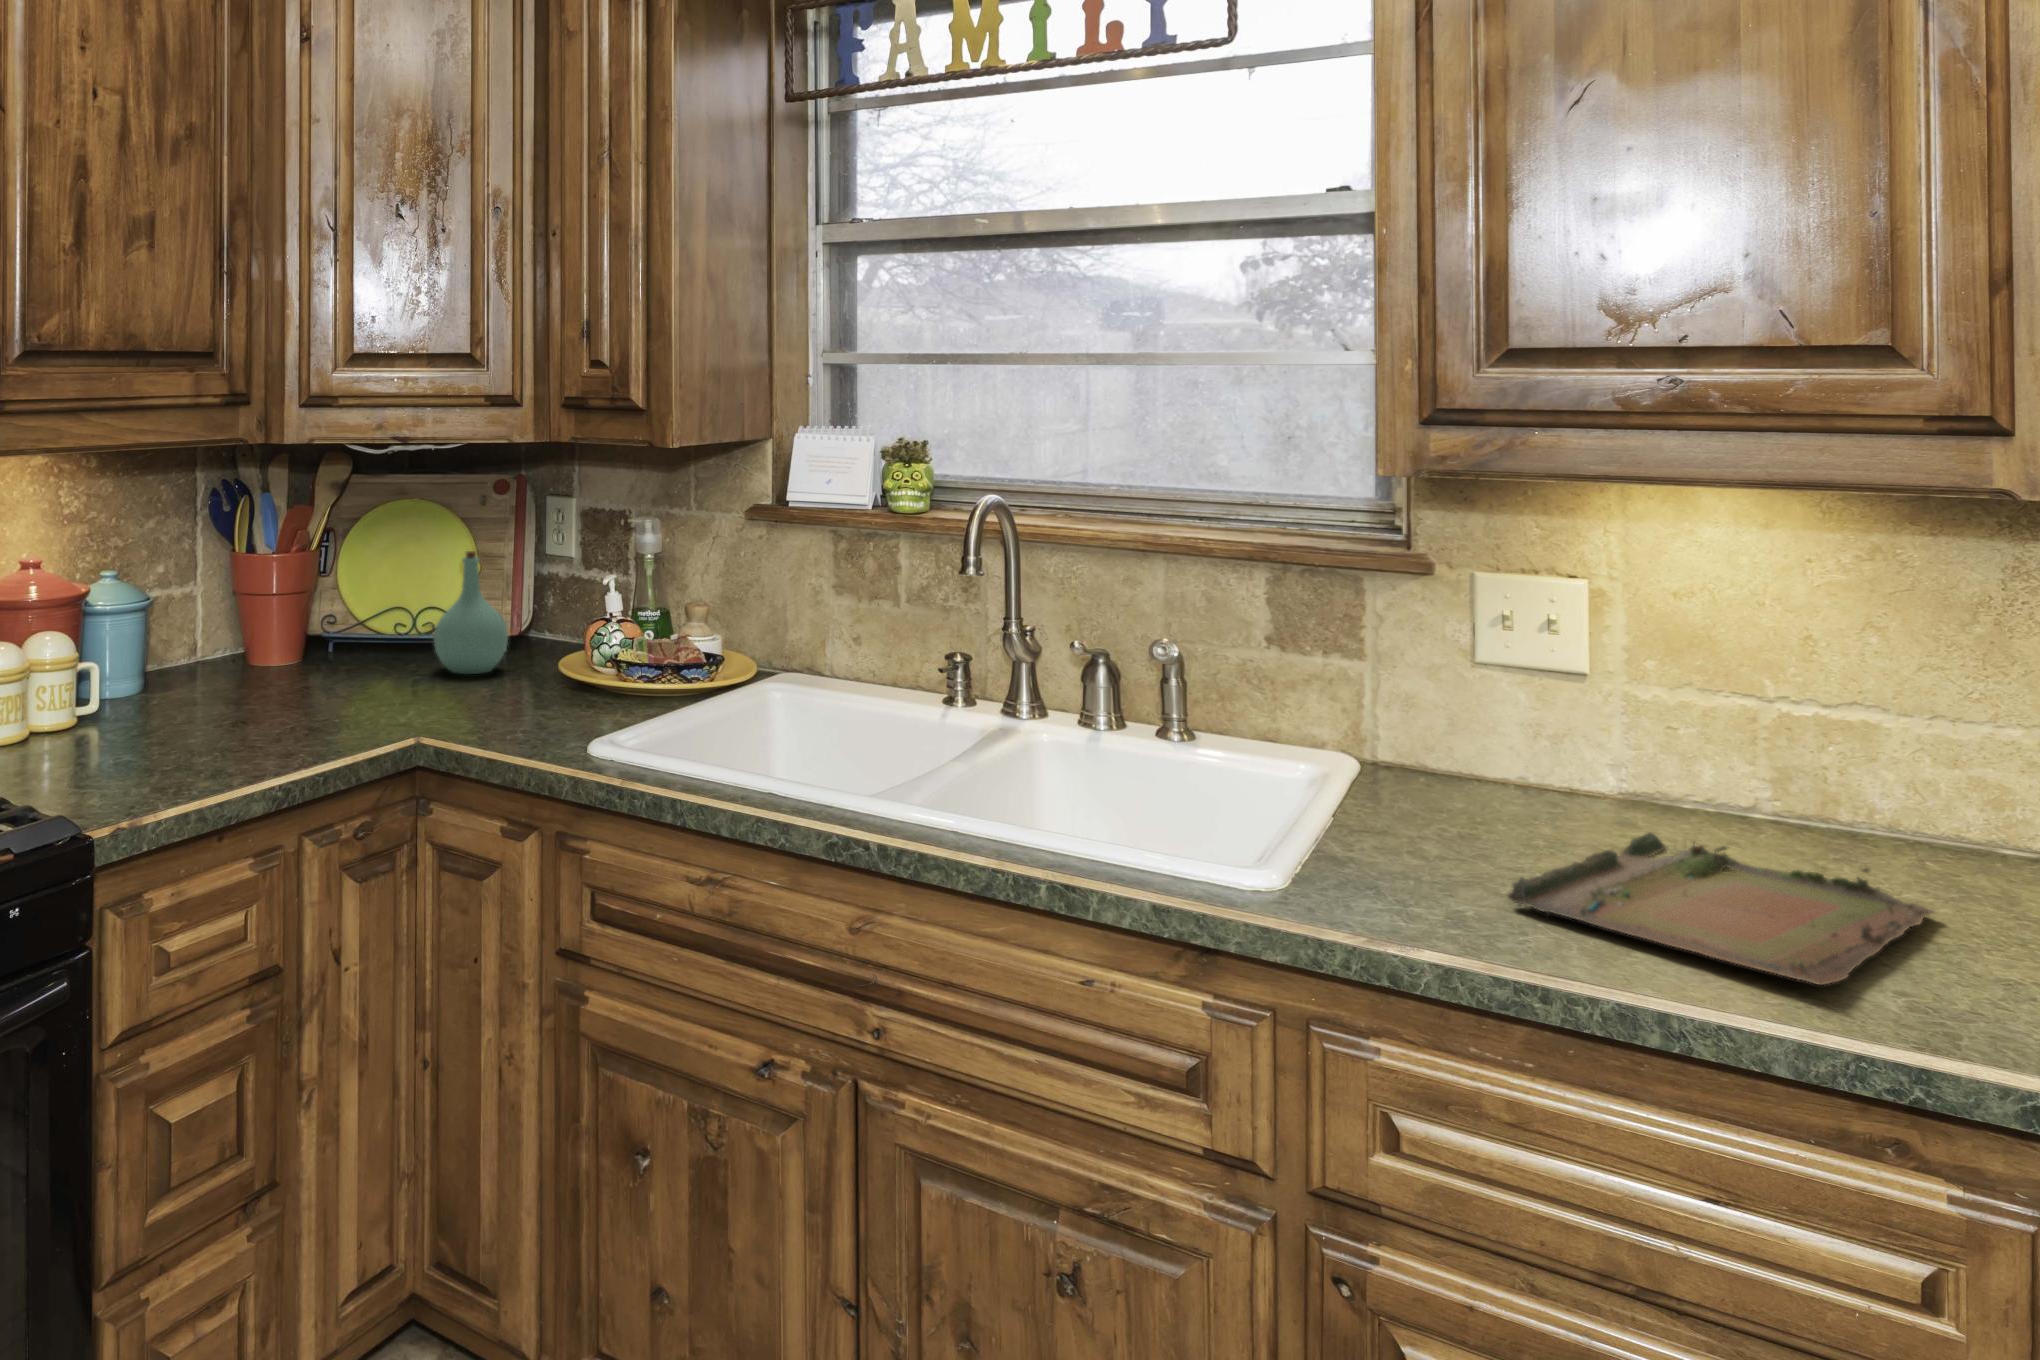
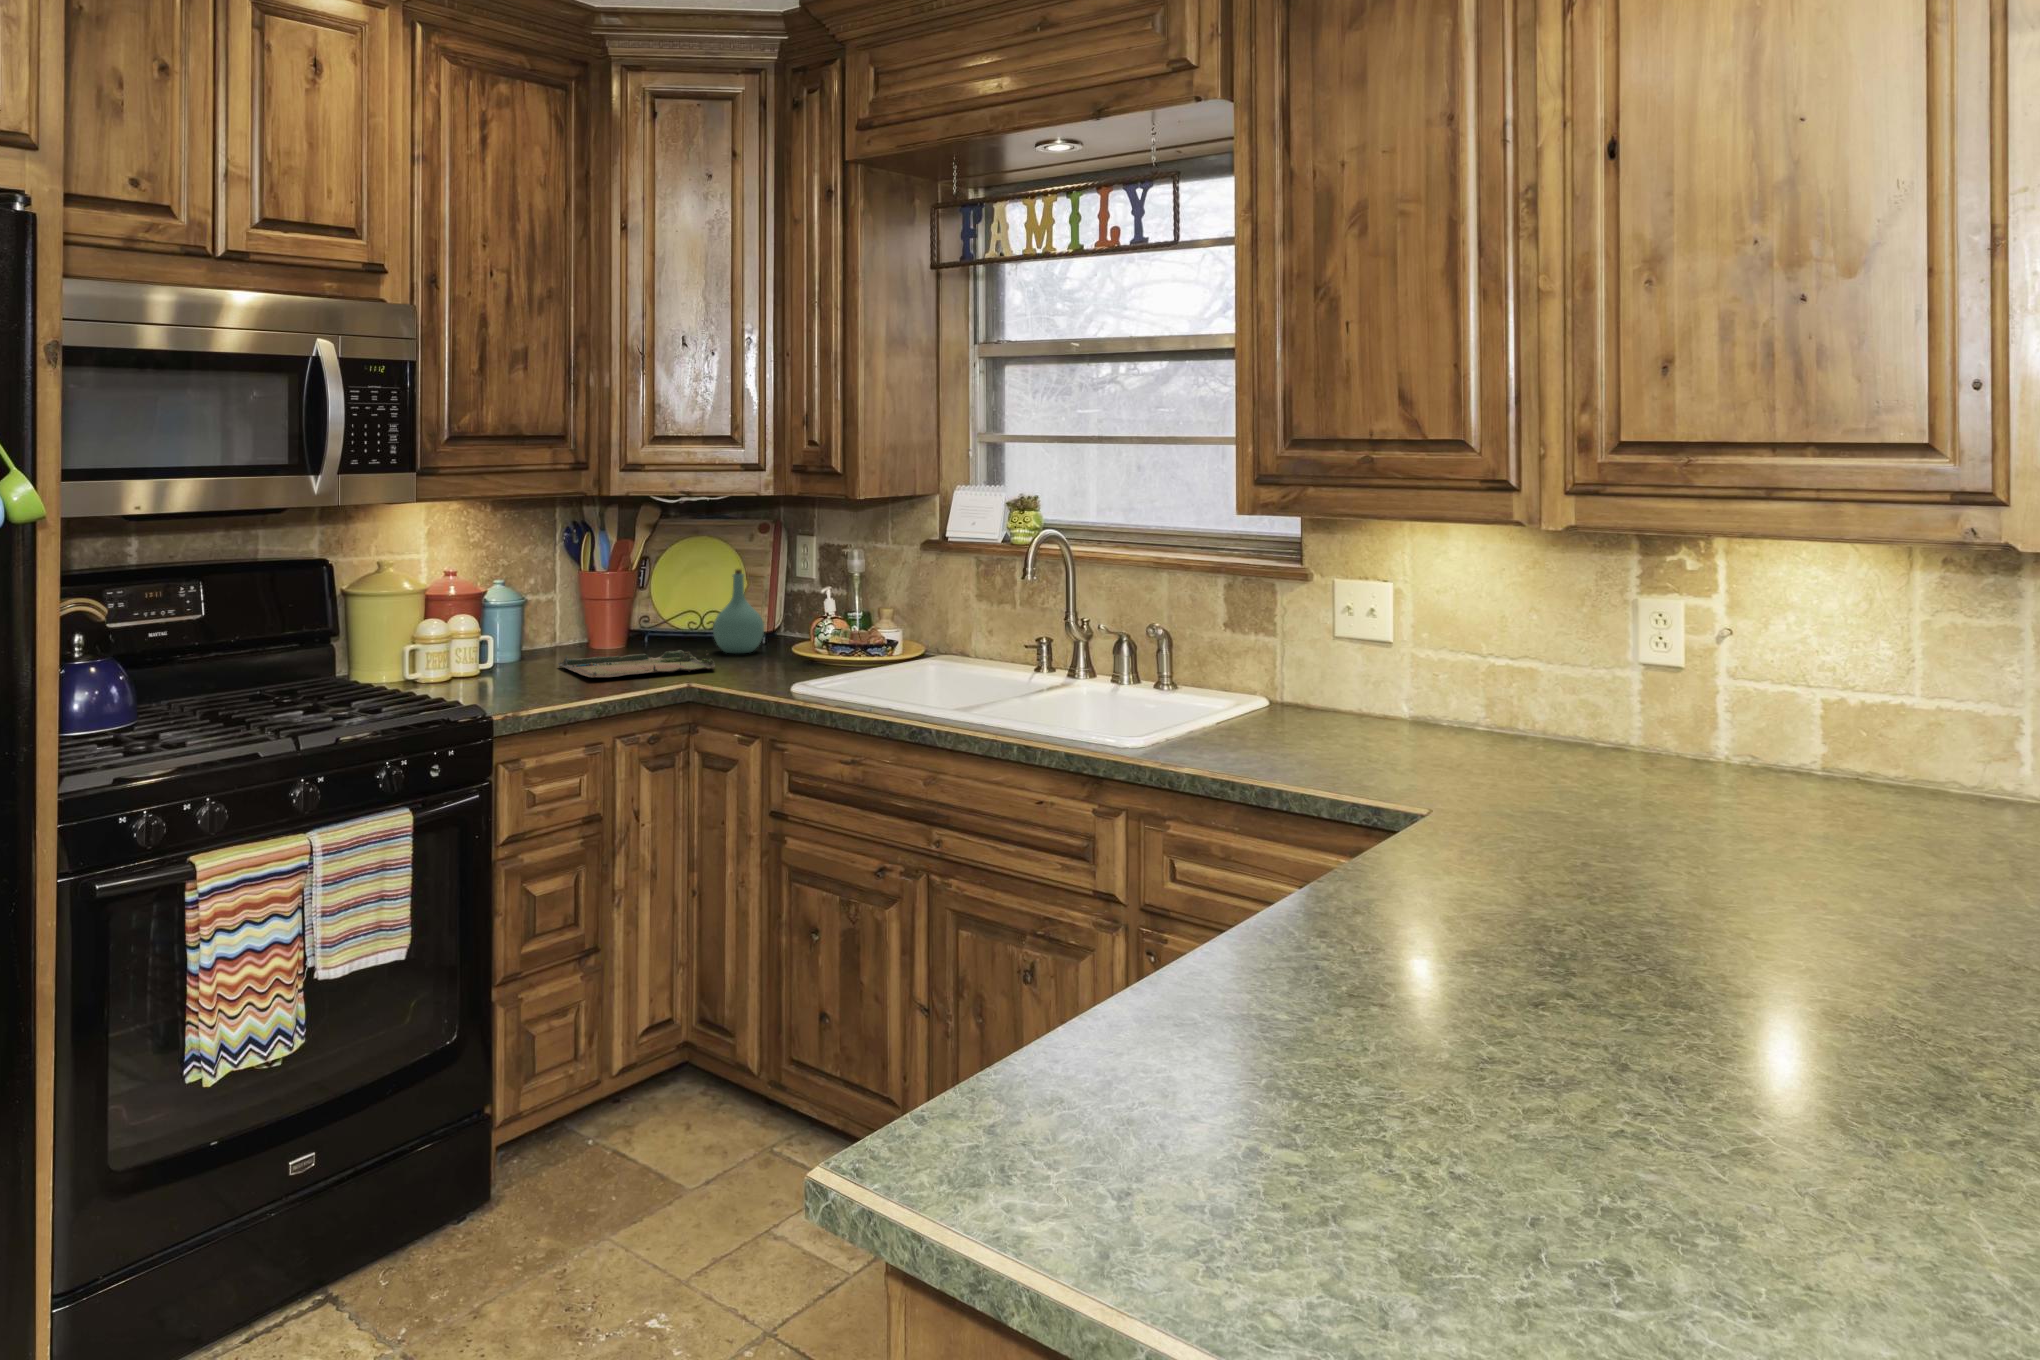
tray: present [1508,833,1935,985] -> present [558,650,715,678]

